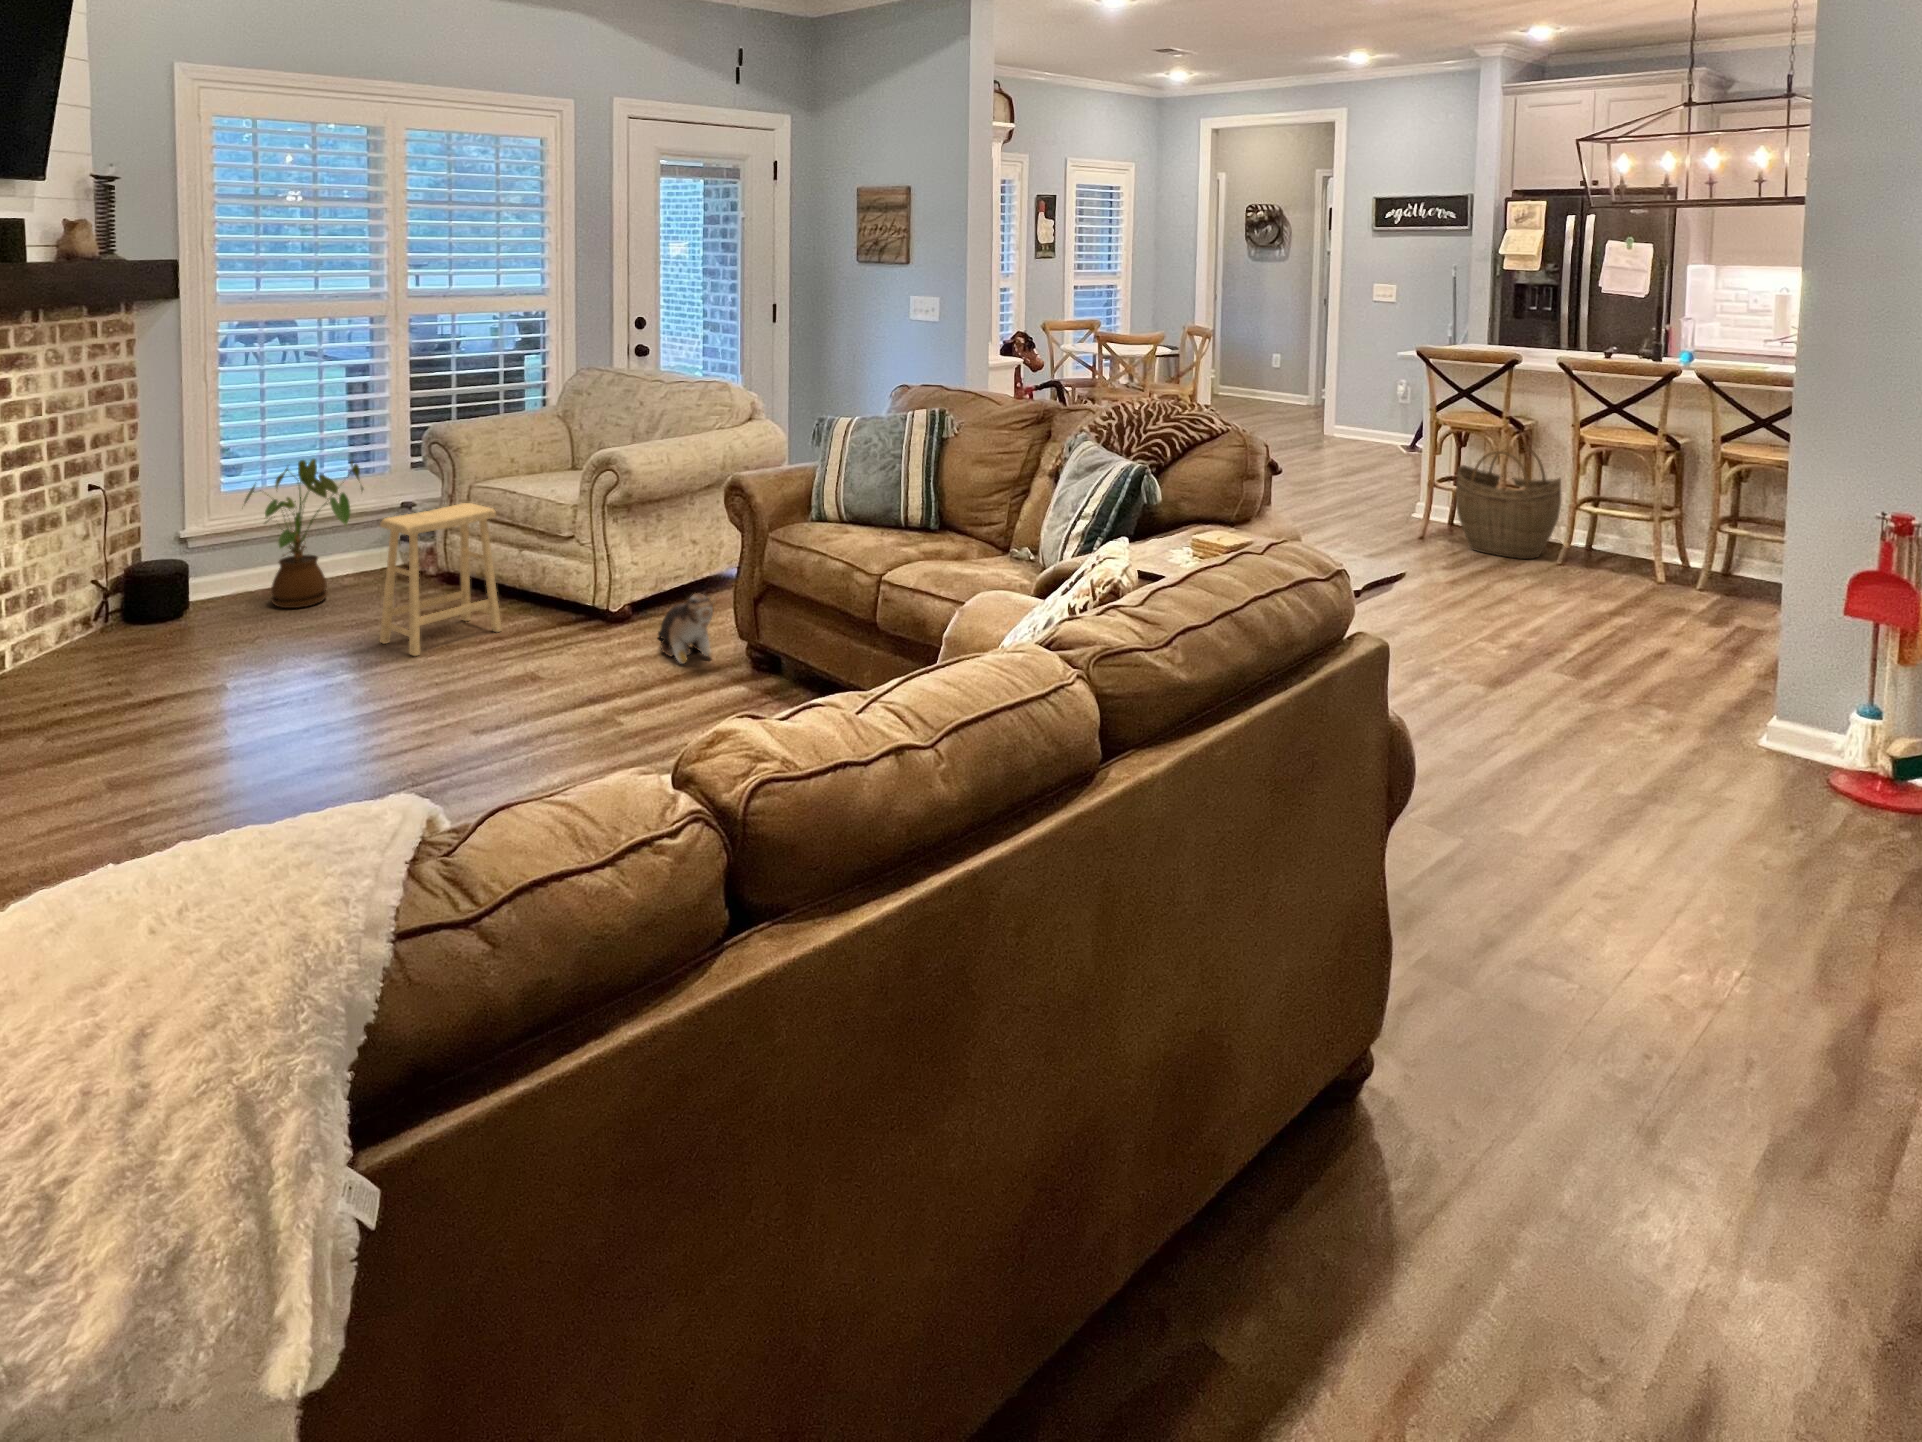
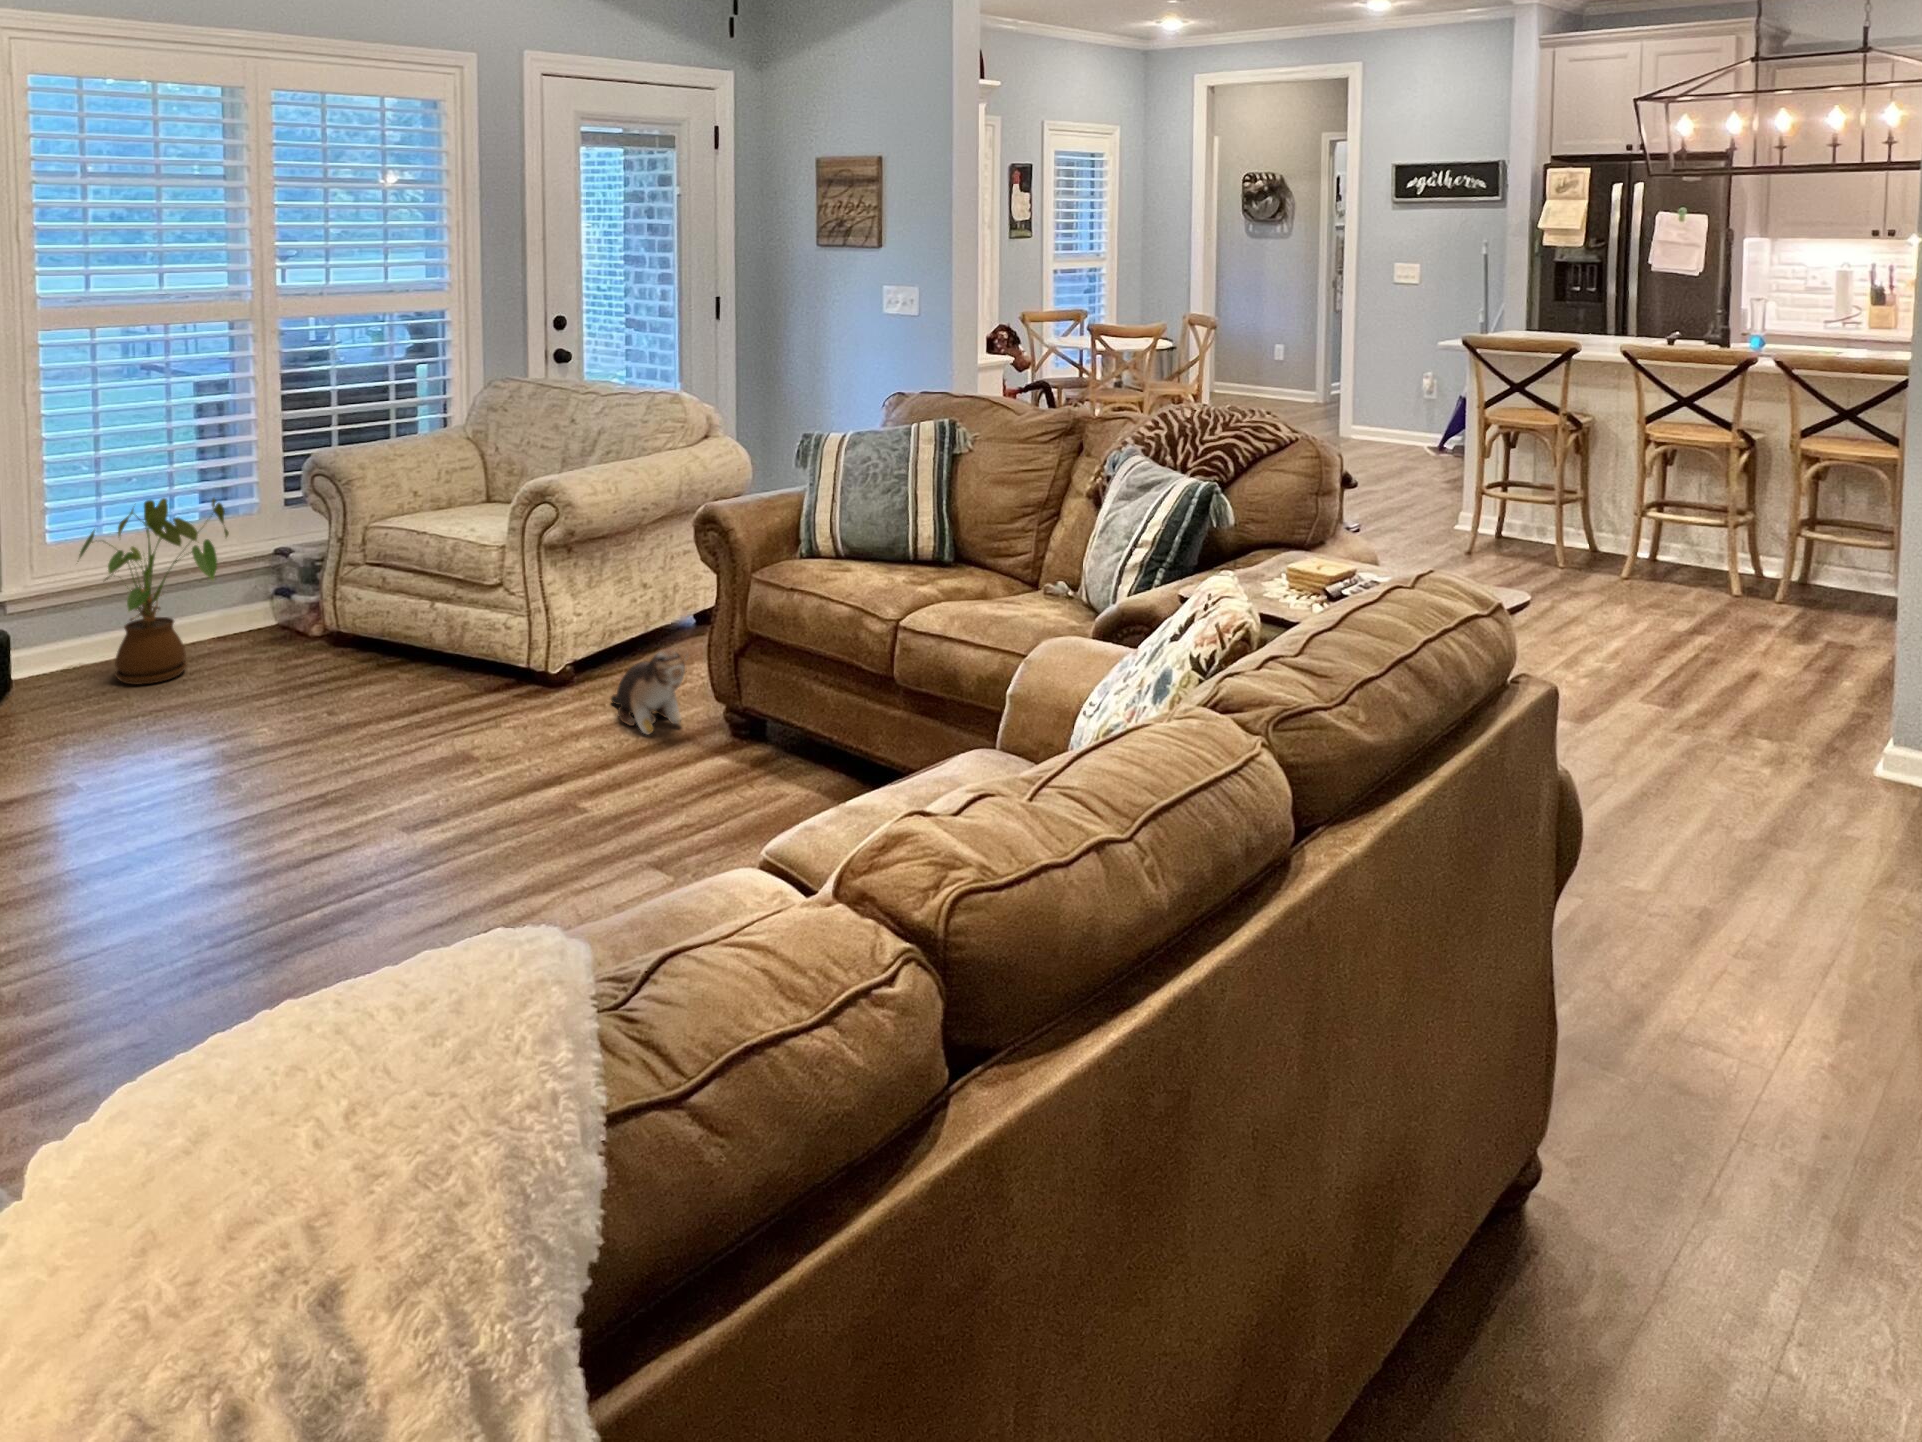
woven basket: present [1456,445,1561,559] -> none [1510,444,1627,574]
footstool: present [380,503,501,656] -> none [264,548,416,739]

